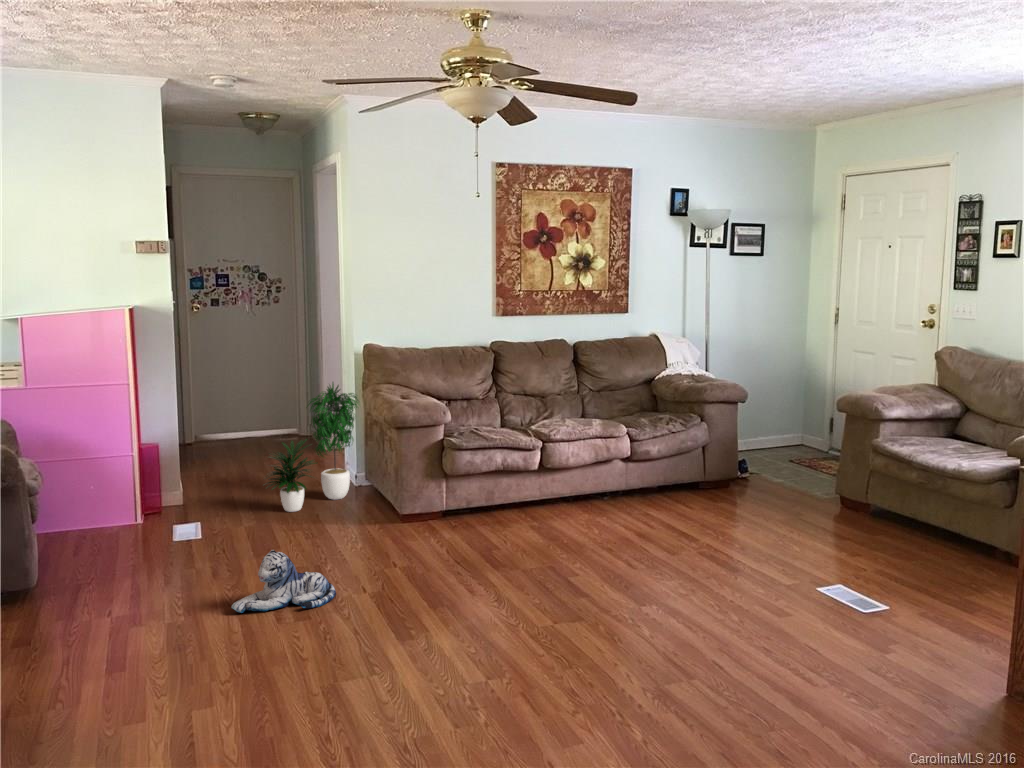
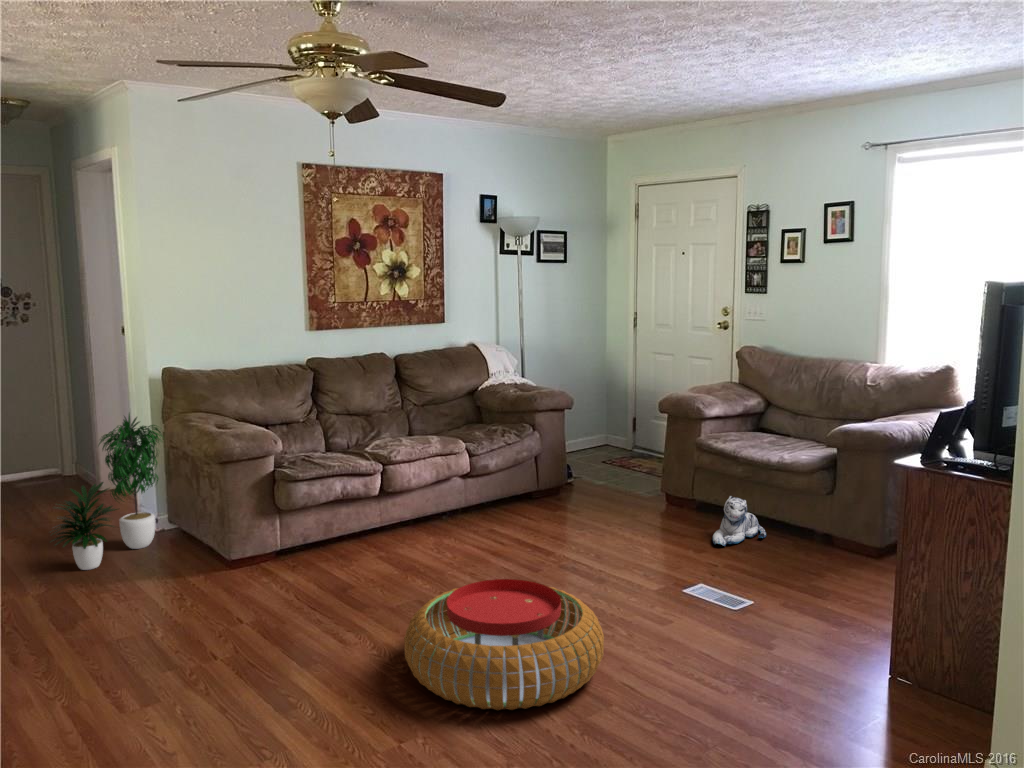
plush toy: present [231,550,336,613] -> present [713,496,766,546]
pouf: none [516,550,704,666] -> present [404,579,604,710]

